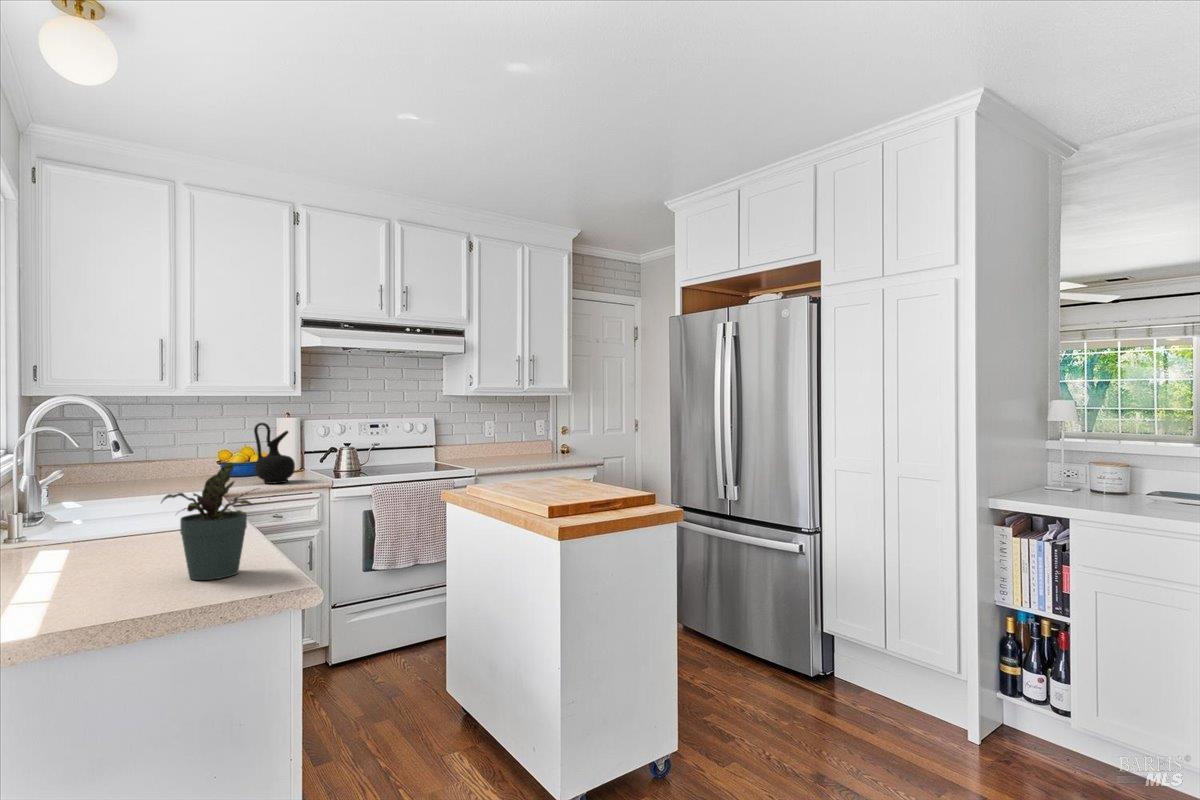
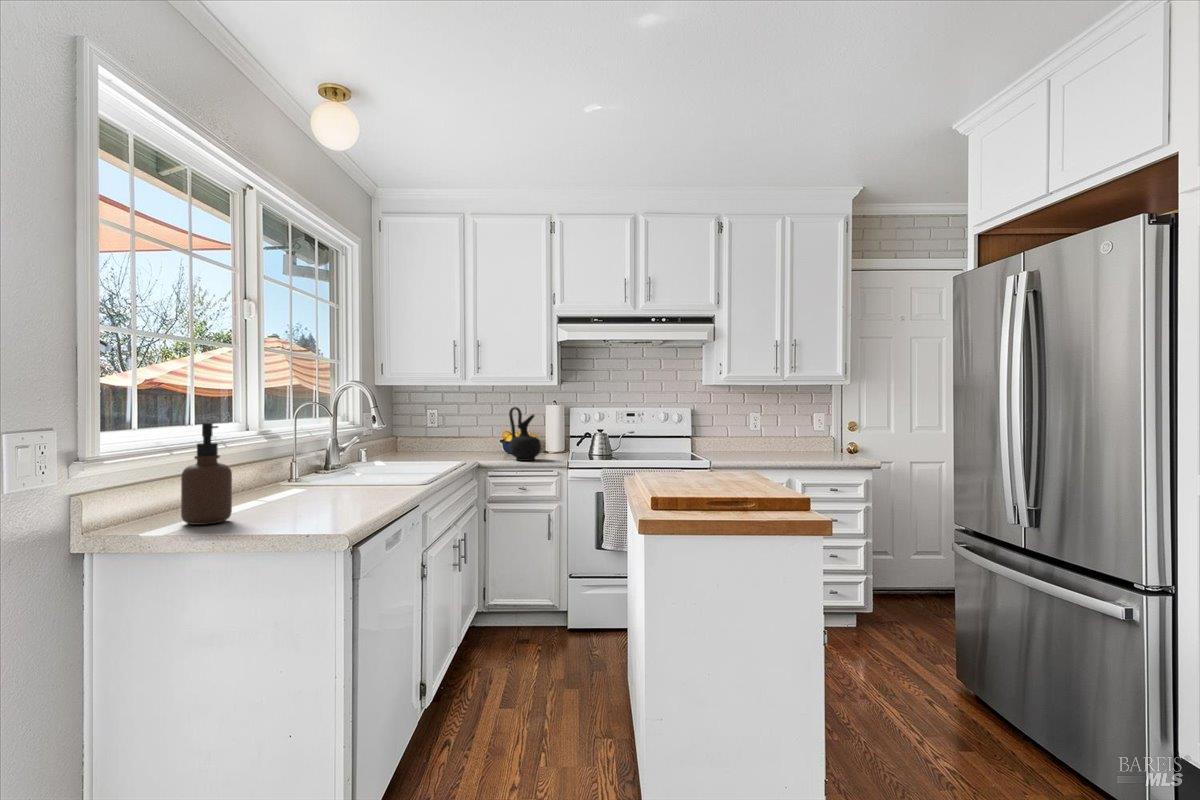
potted plant: present [161,463,255,580] -> none [282,422,351,517]
soap dispenser: none [36,473,111,614] -> present [181,423,232,525]

